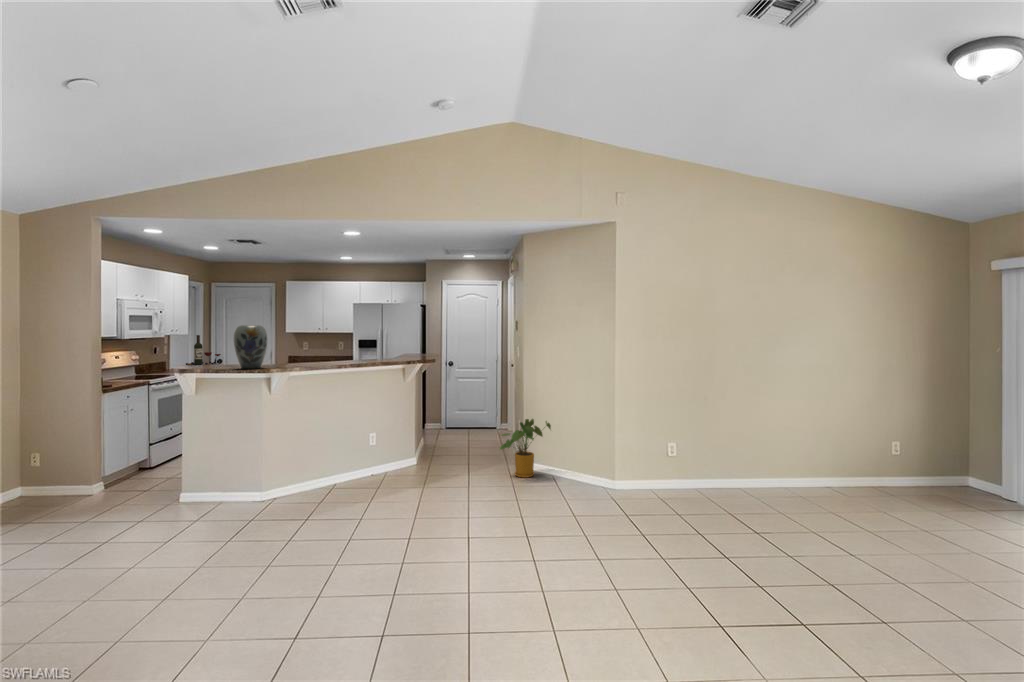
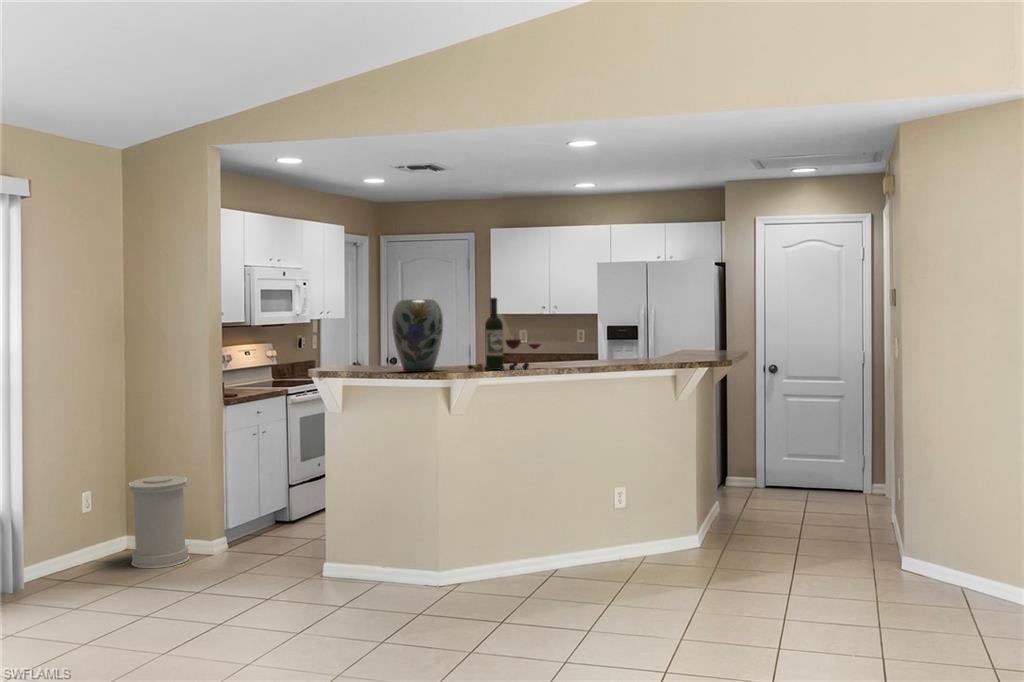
wine bottle: present [186,335,221,365] -> present [468,298,541,371]
house plant: present [500,419,551,478] -> none [860,481,980,600]
trash can: none [26,442,76,506] -> present [129,476,189,568]

